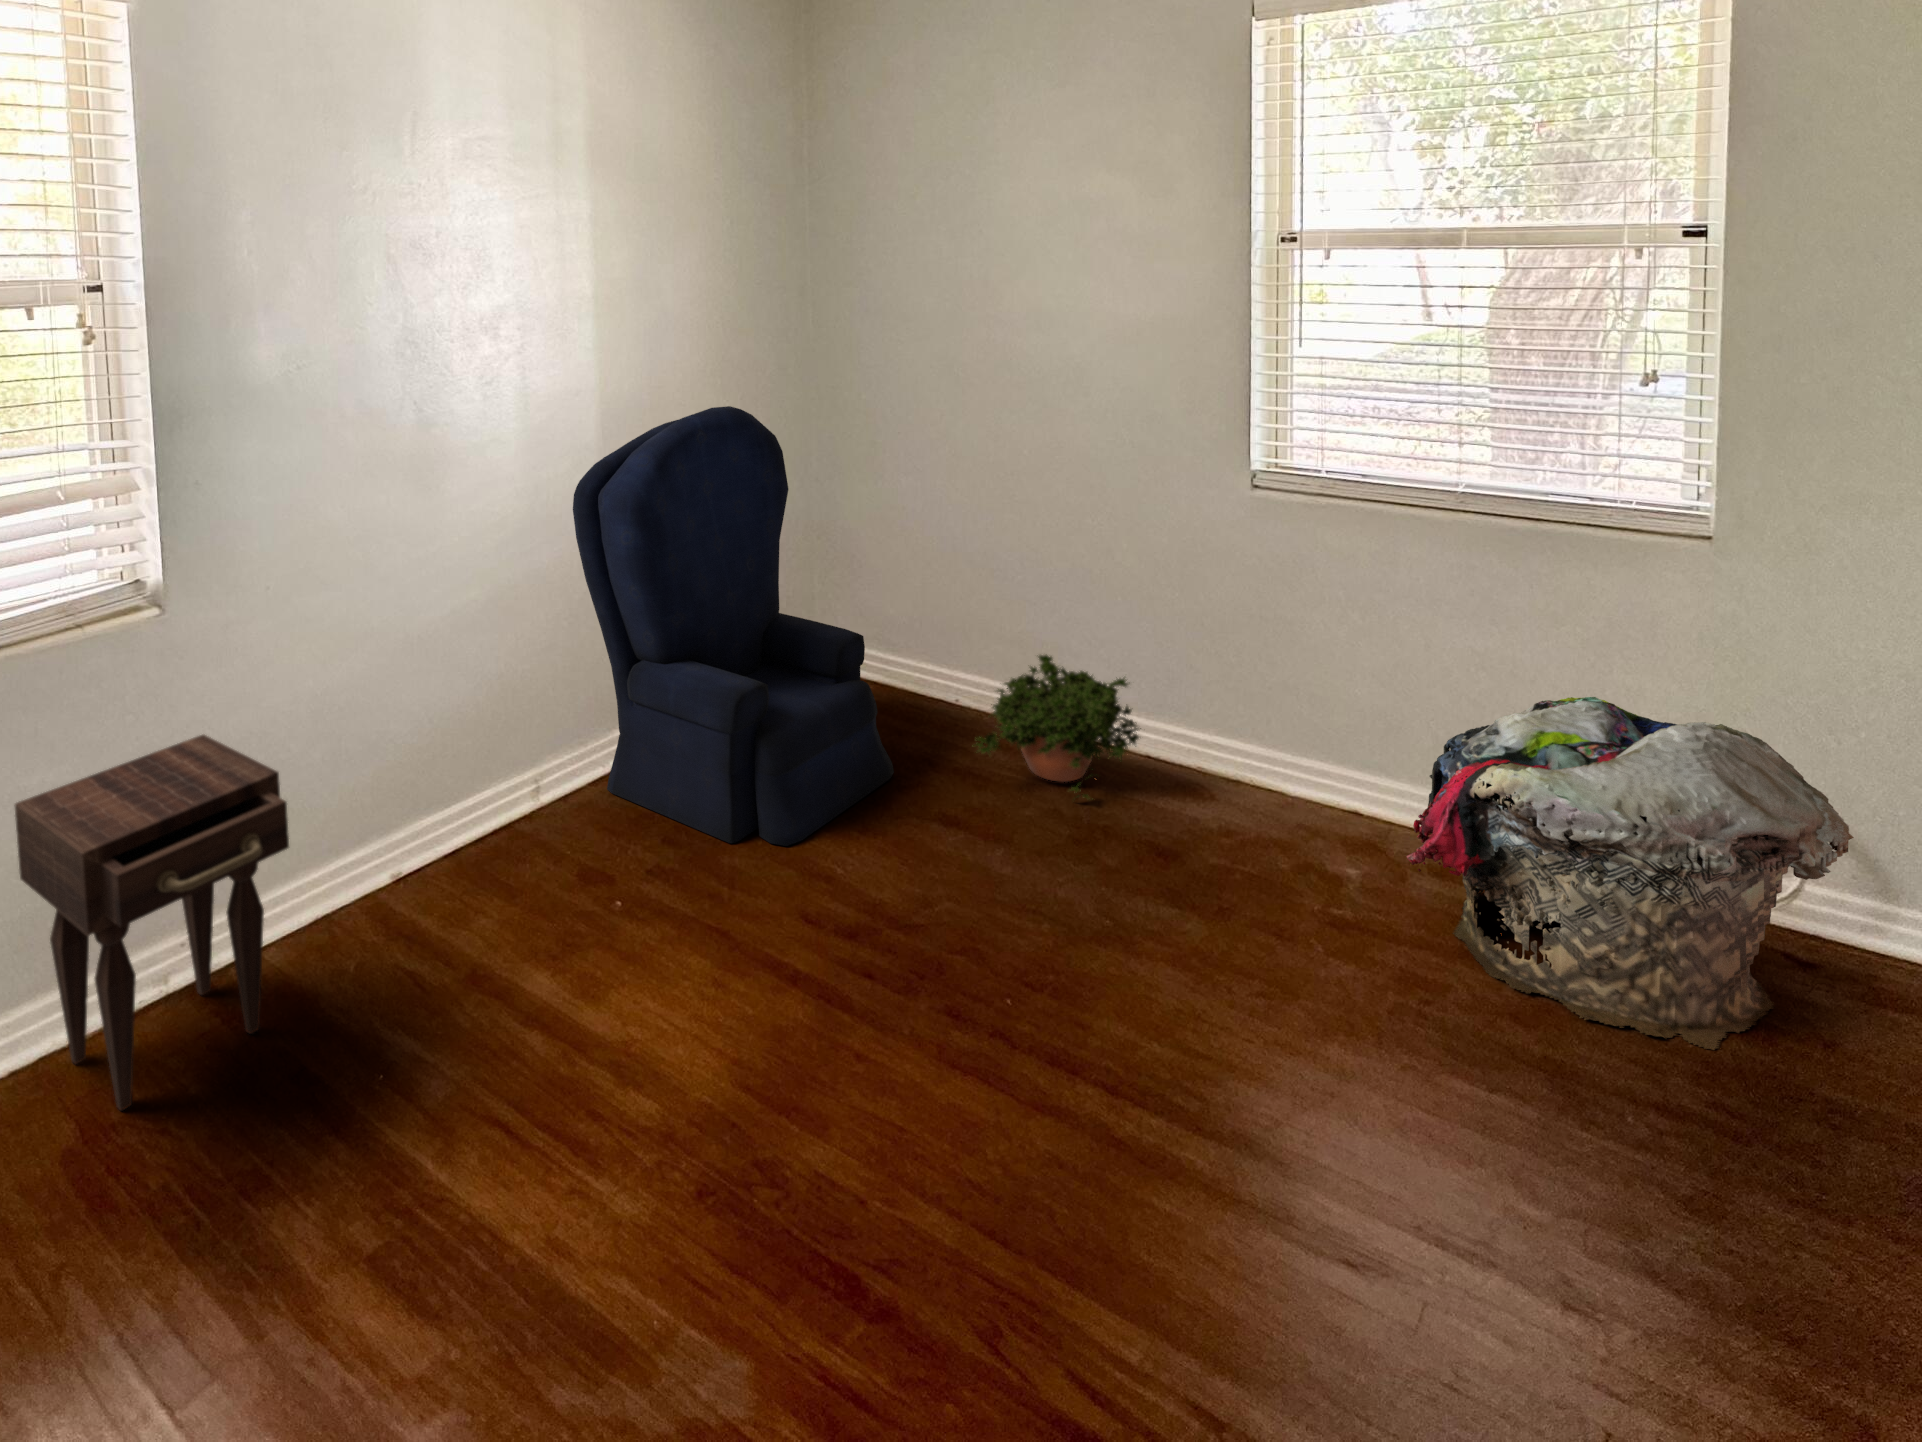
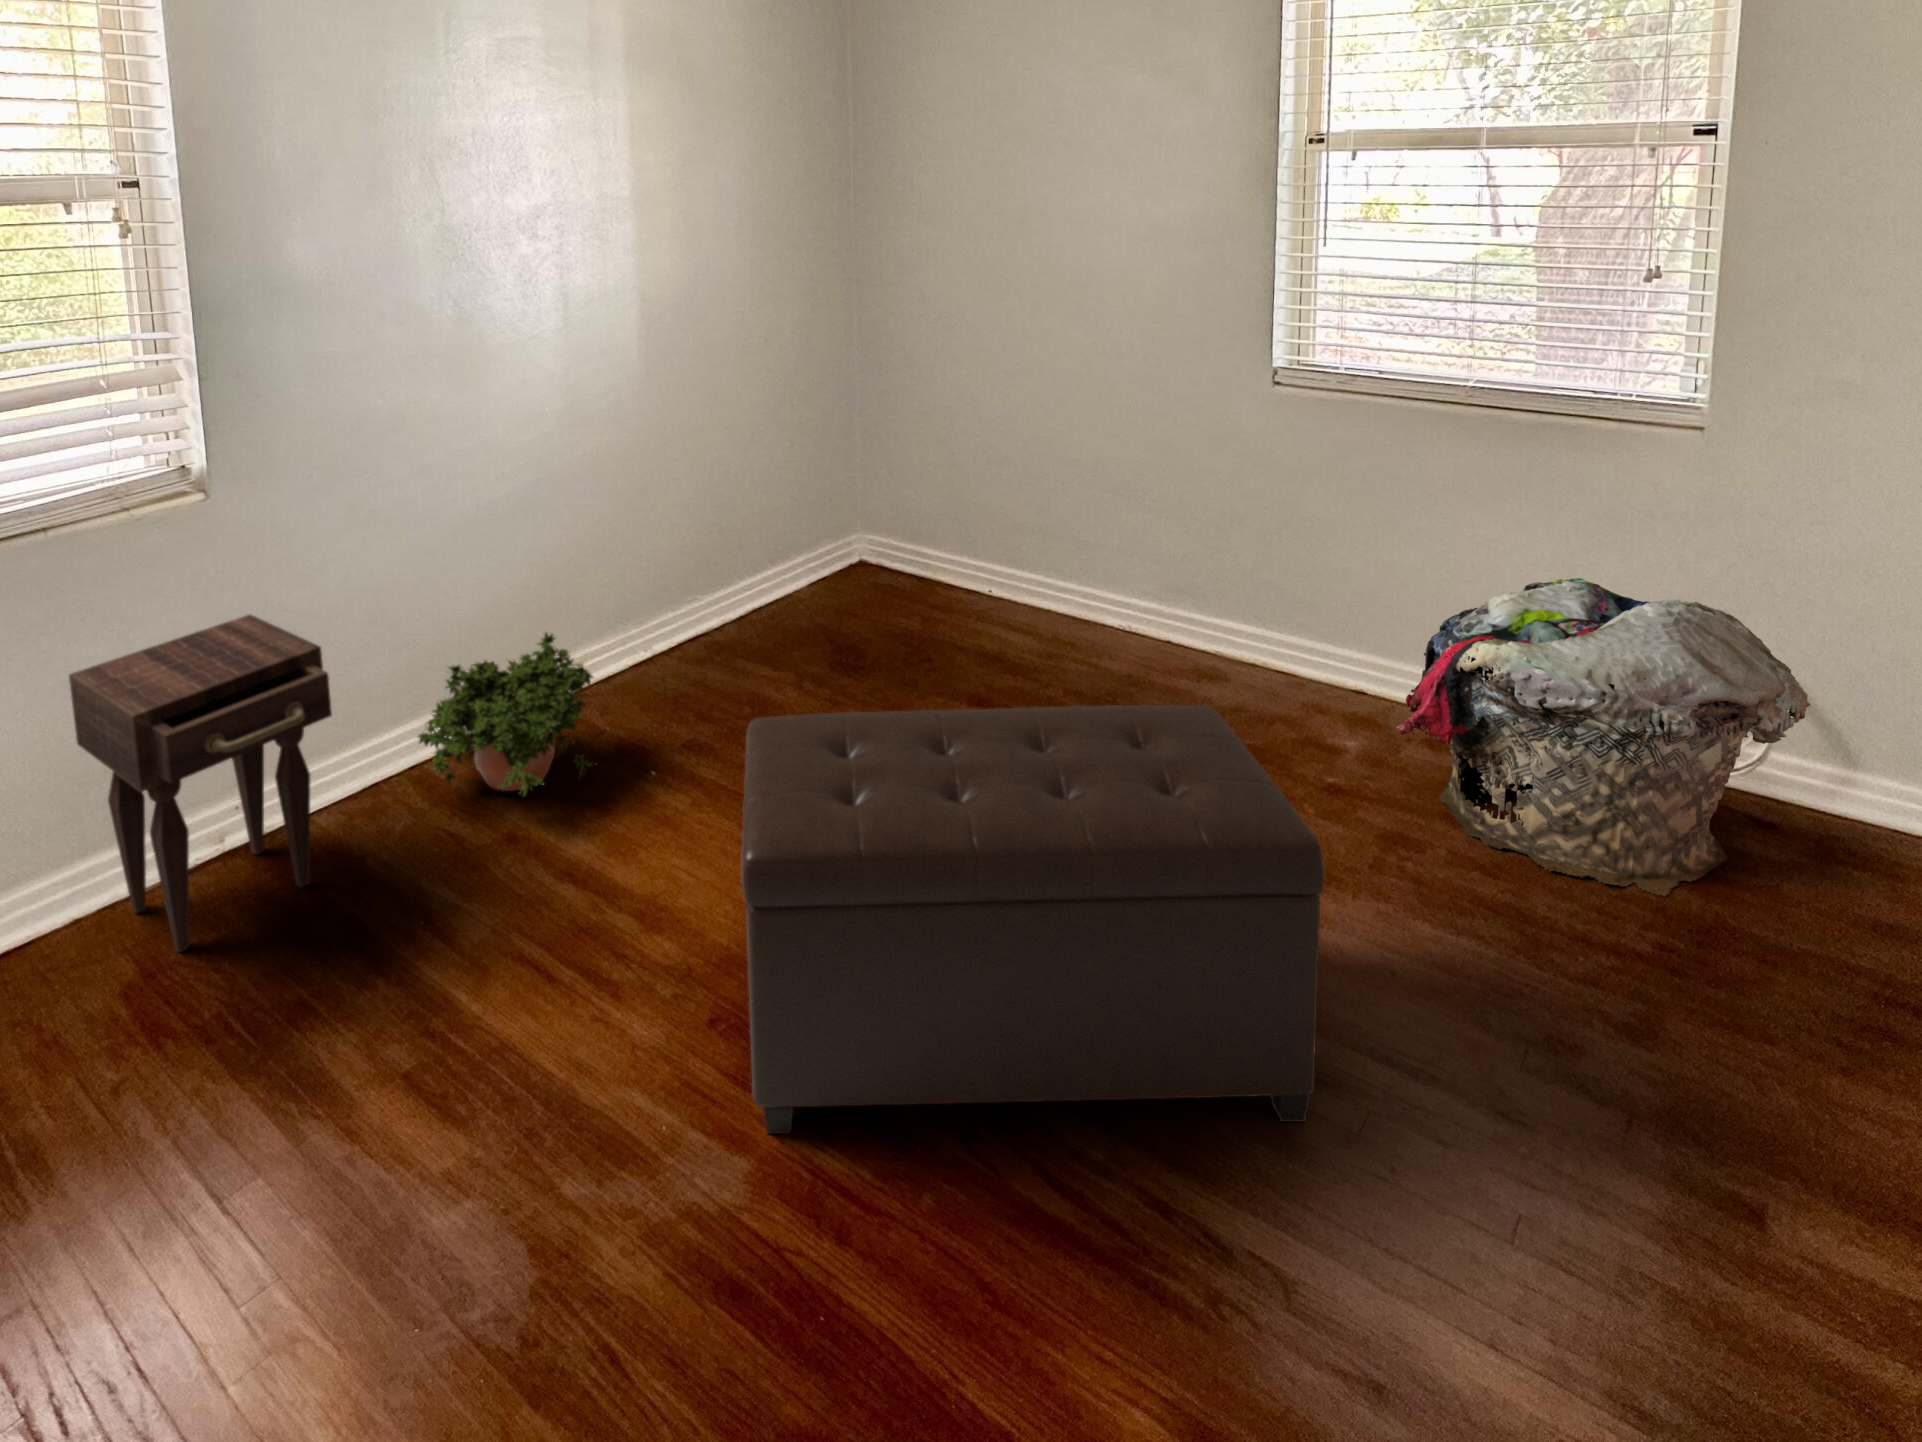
armchair: present [573,406,894,846] -> none [612,308,924,724]
potted plant: present [976,654,1141,799] -> present [418,632,593,794]
ottoman: none [733,842,1375,1337] -> present [741,705,1324,1134]

